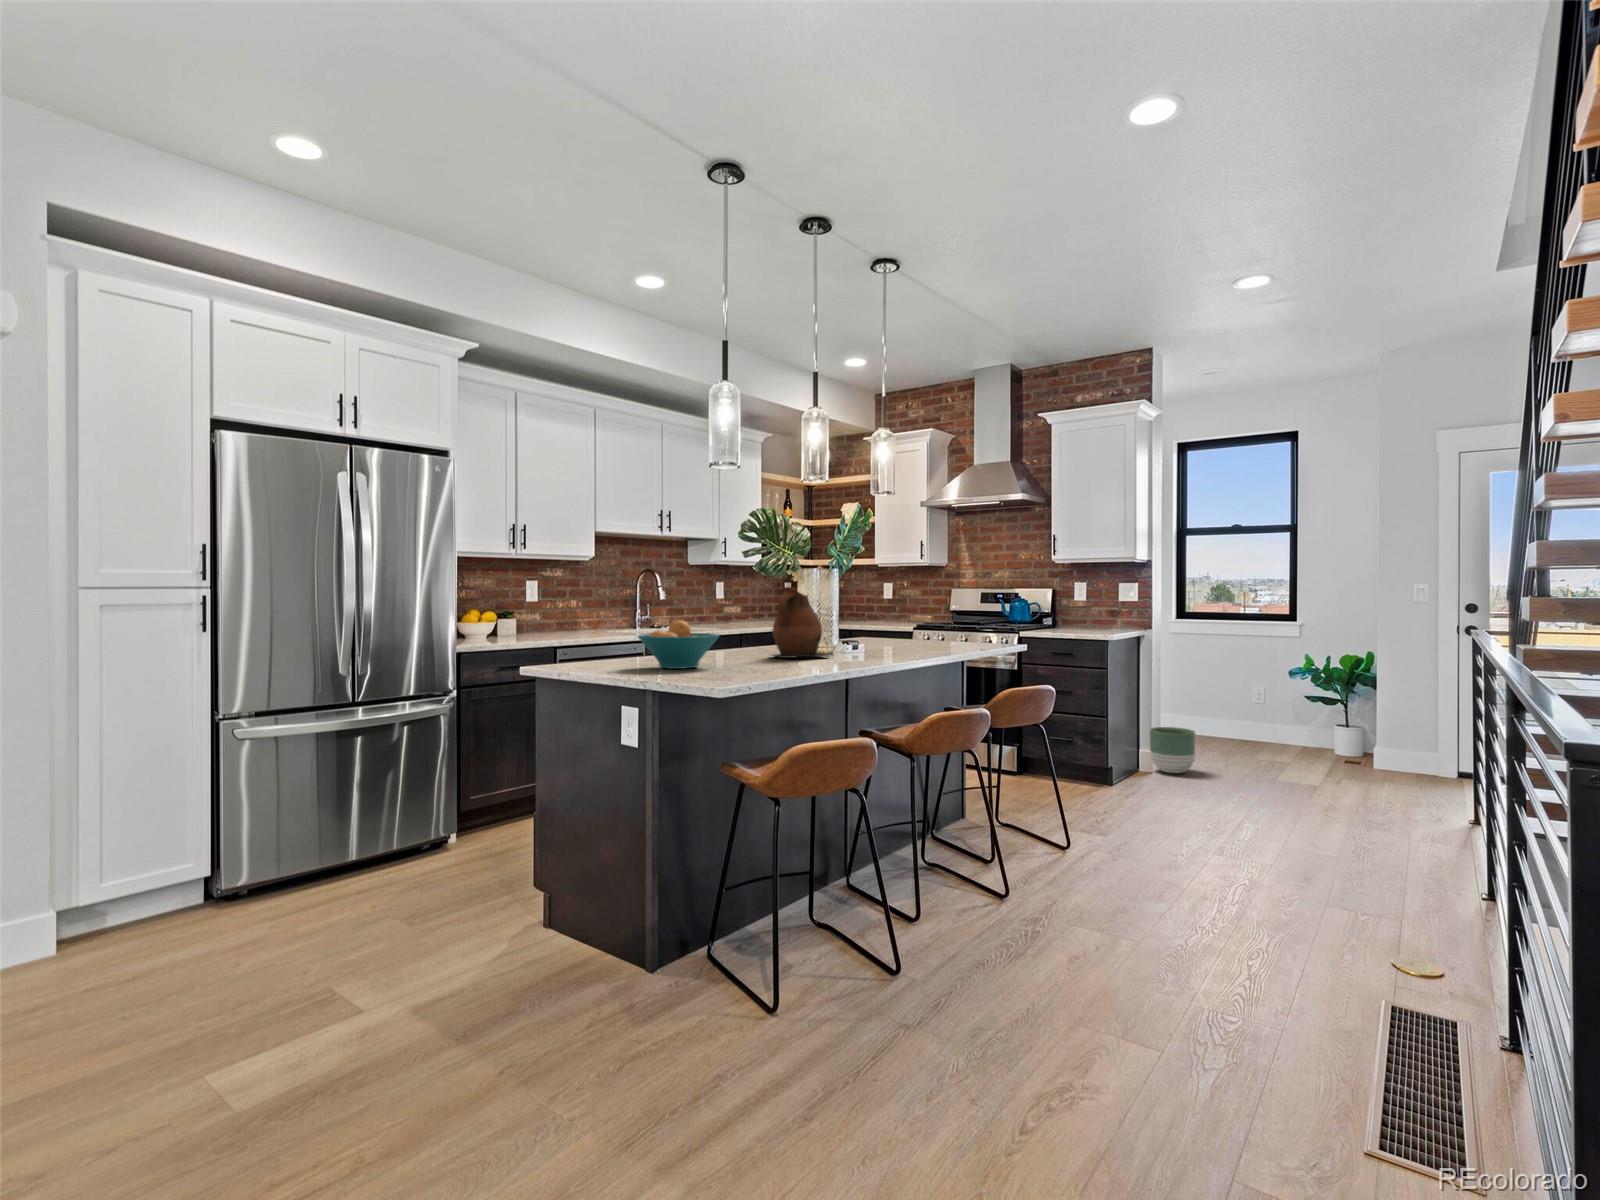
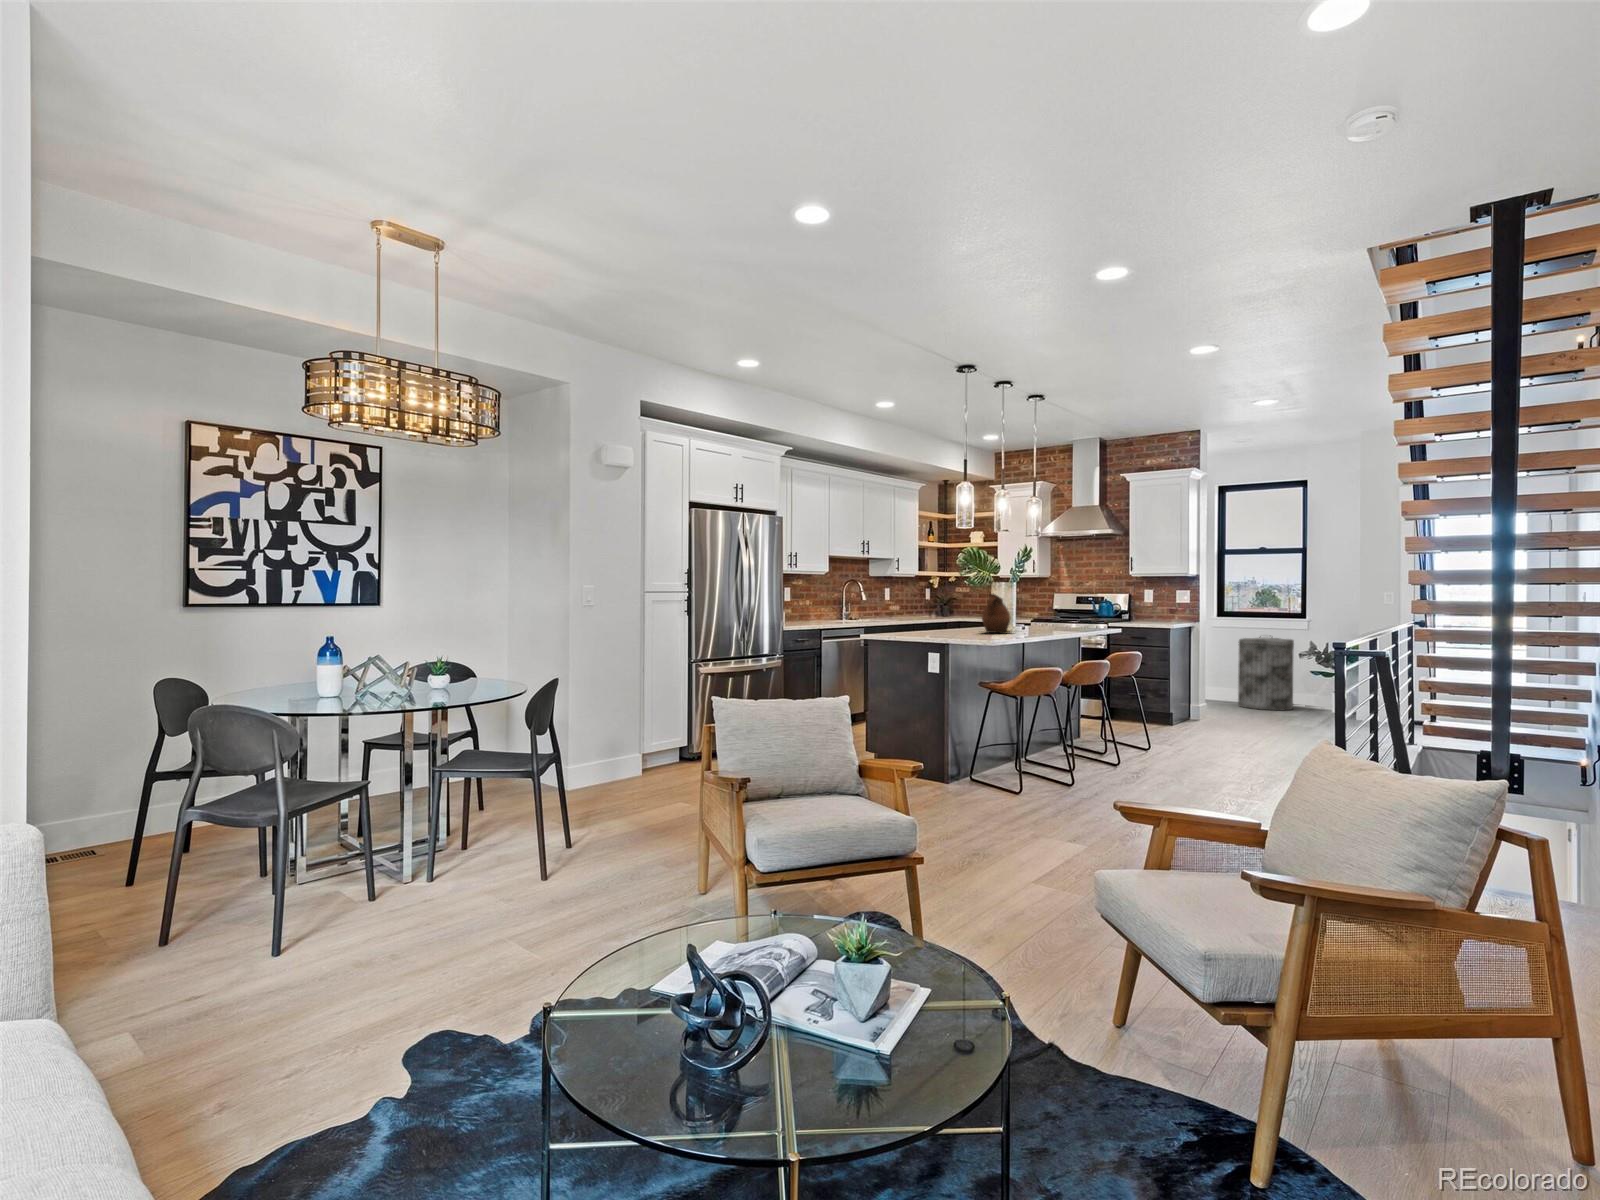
fruit bowl: present [638,620,719,669] -> none [925,611,969,636]
trash can: none [1206,646,1282,751] -> present [1238,636,1294,710]
planter: present [1150,727,1195,773] -> none [1198,690,1229,720]

